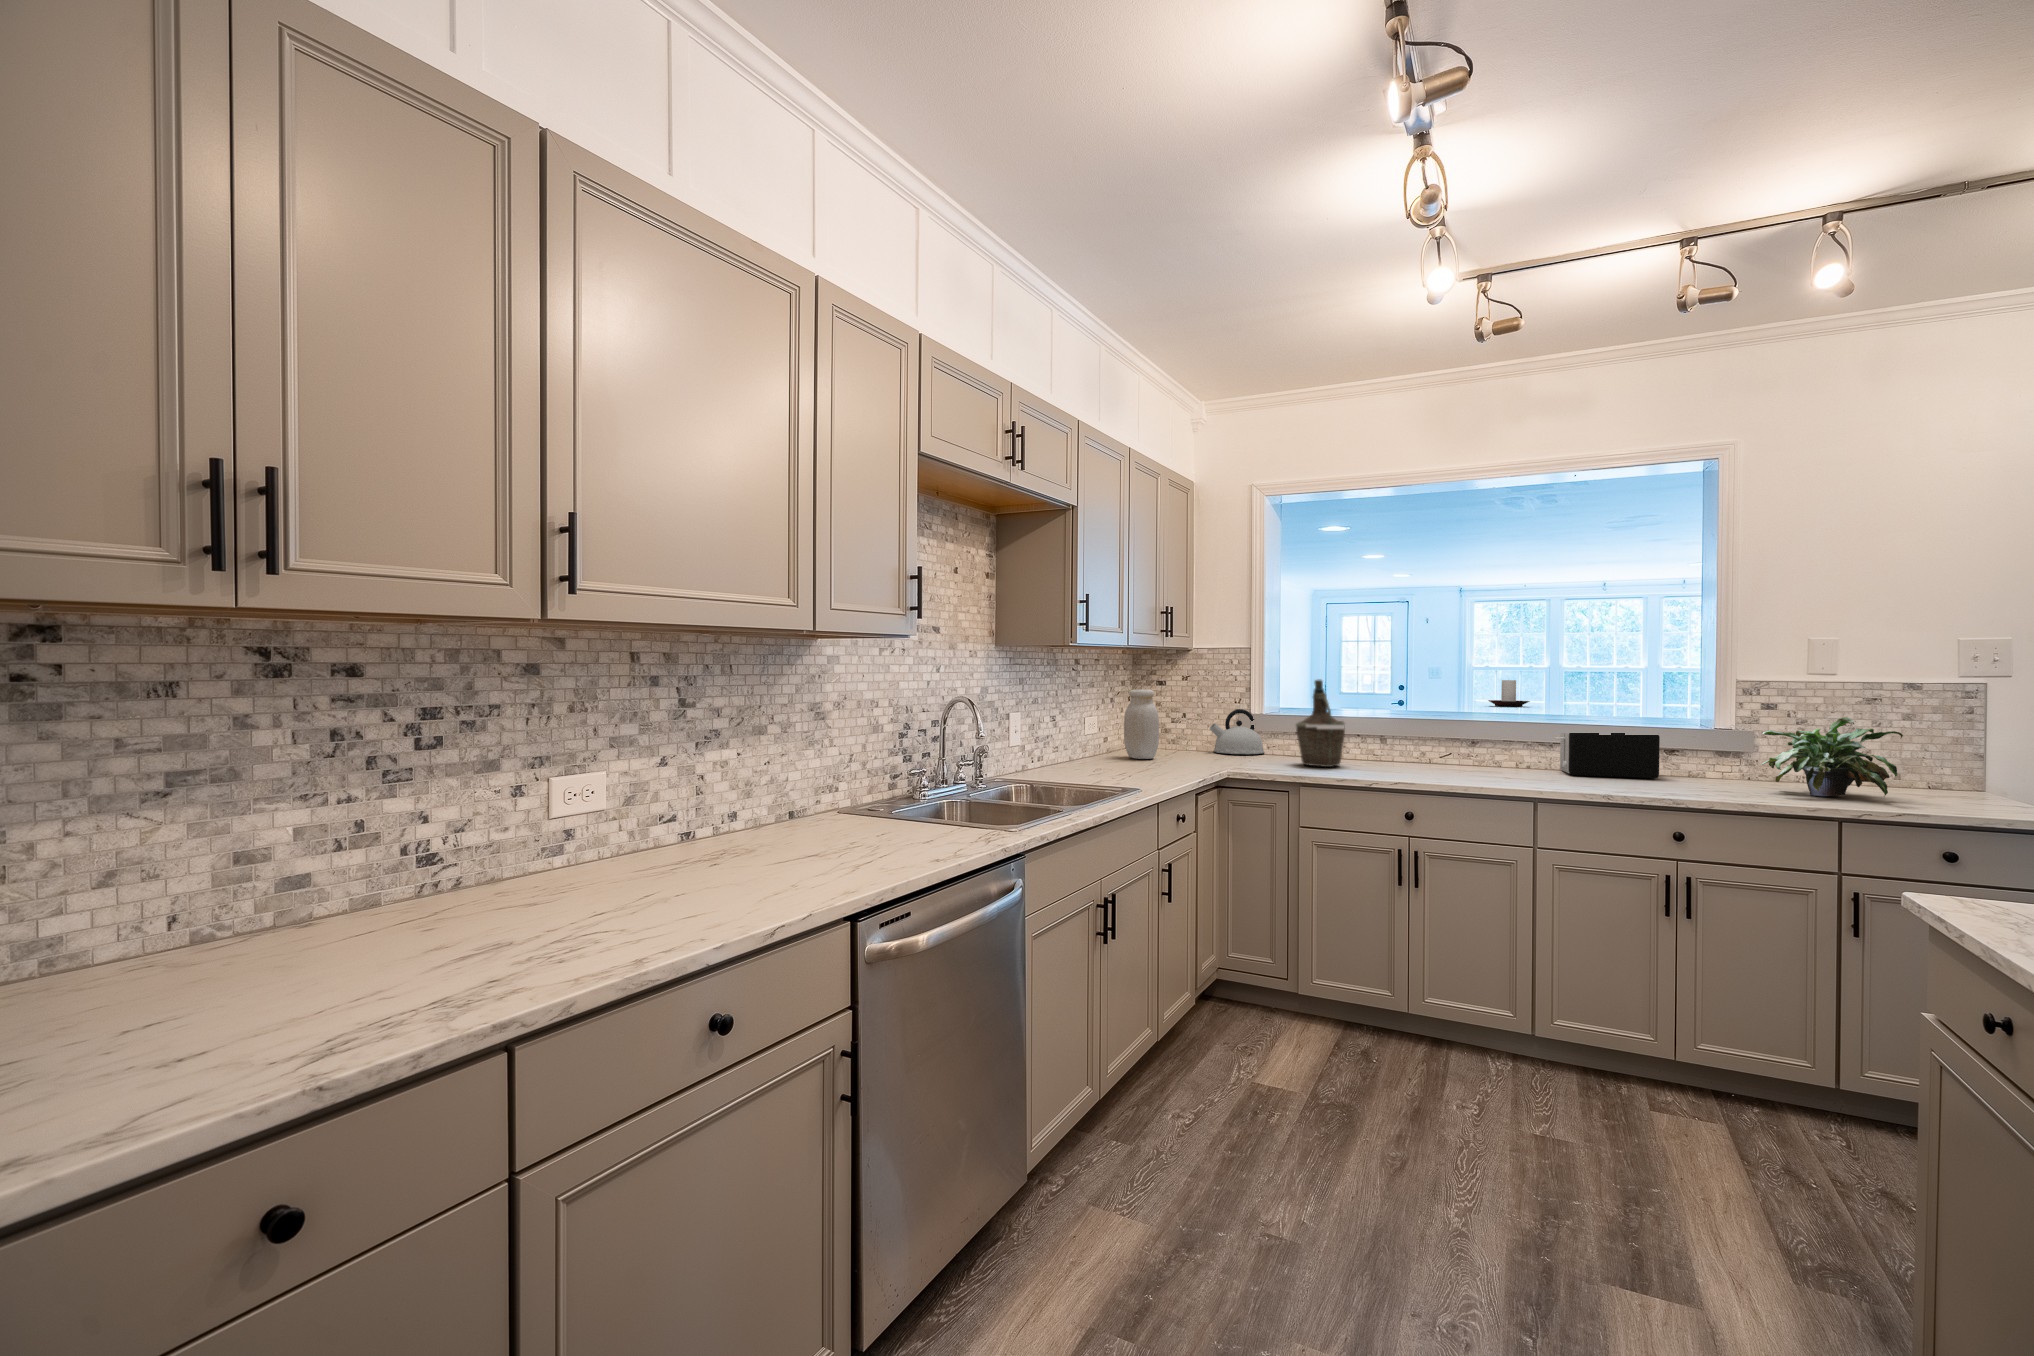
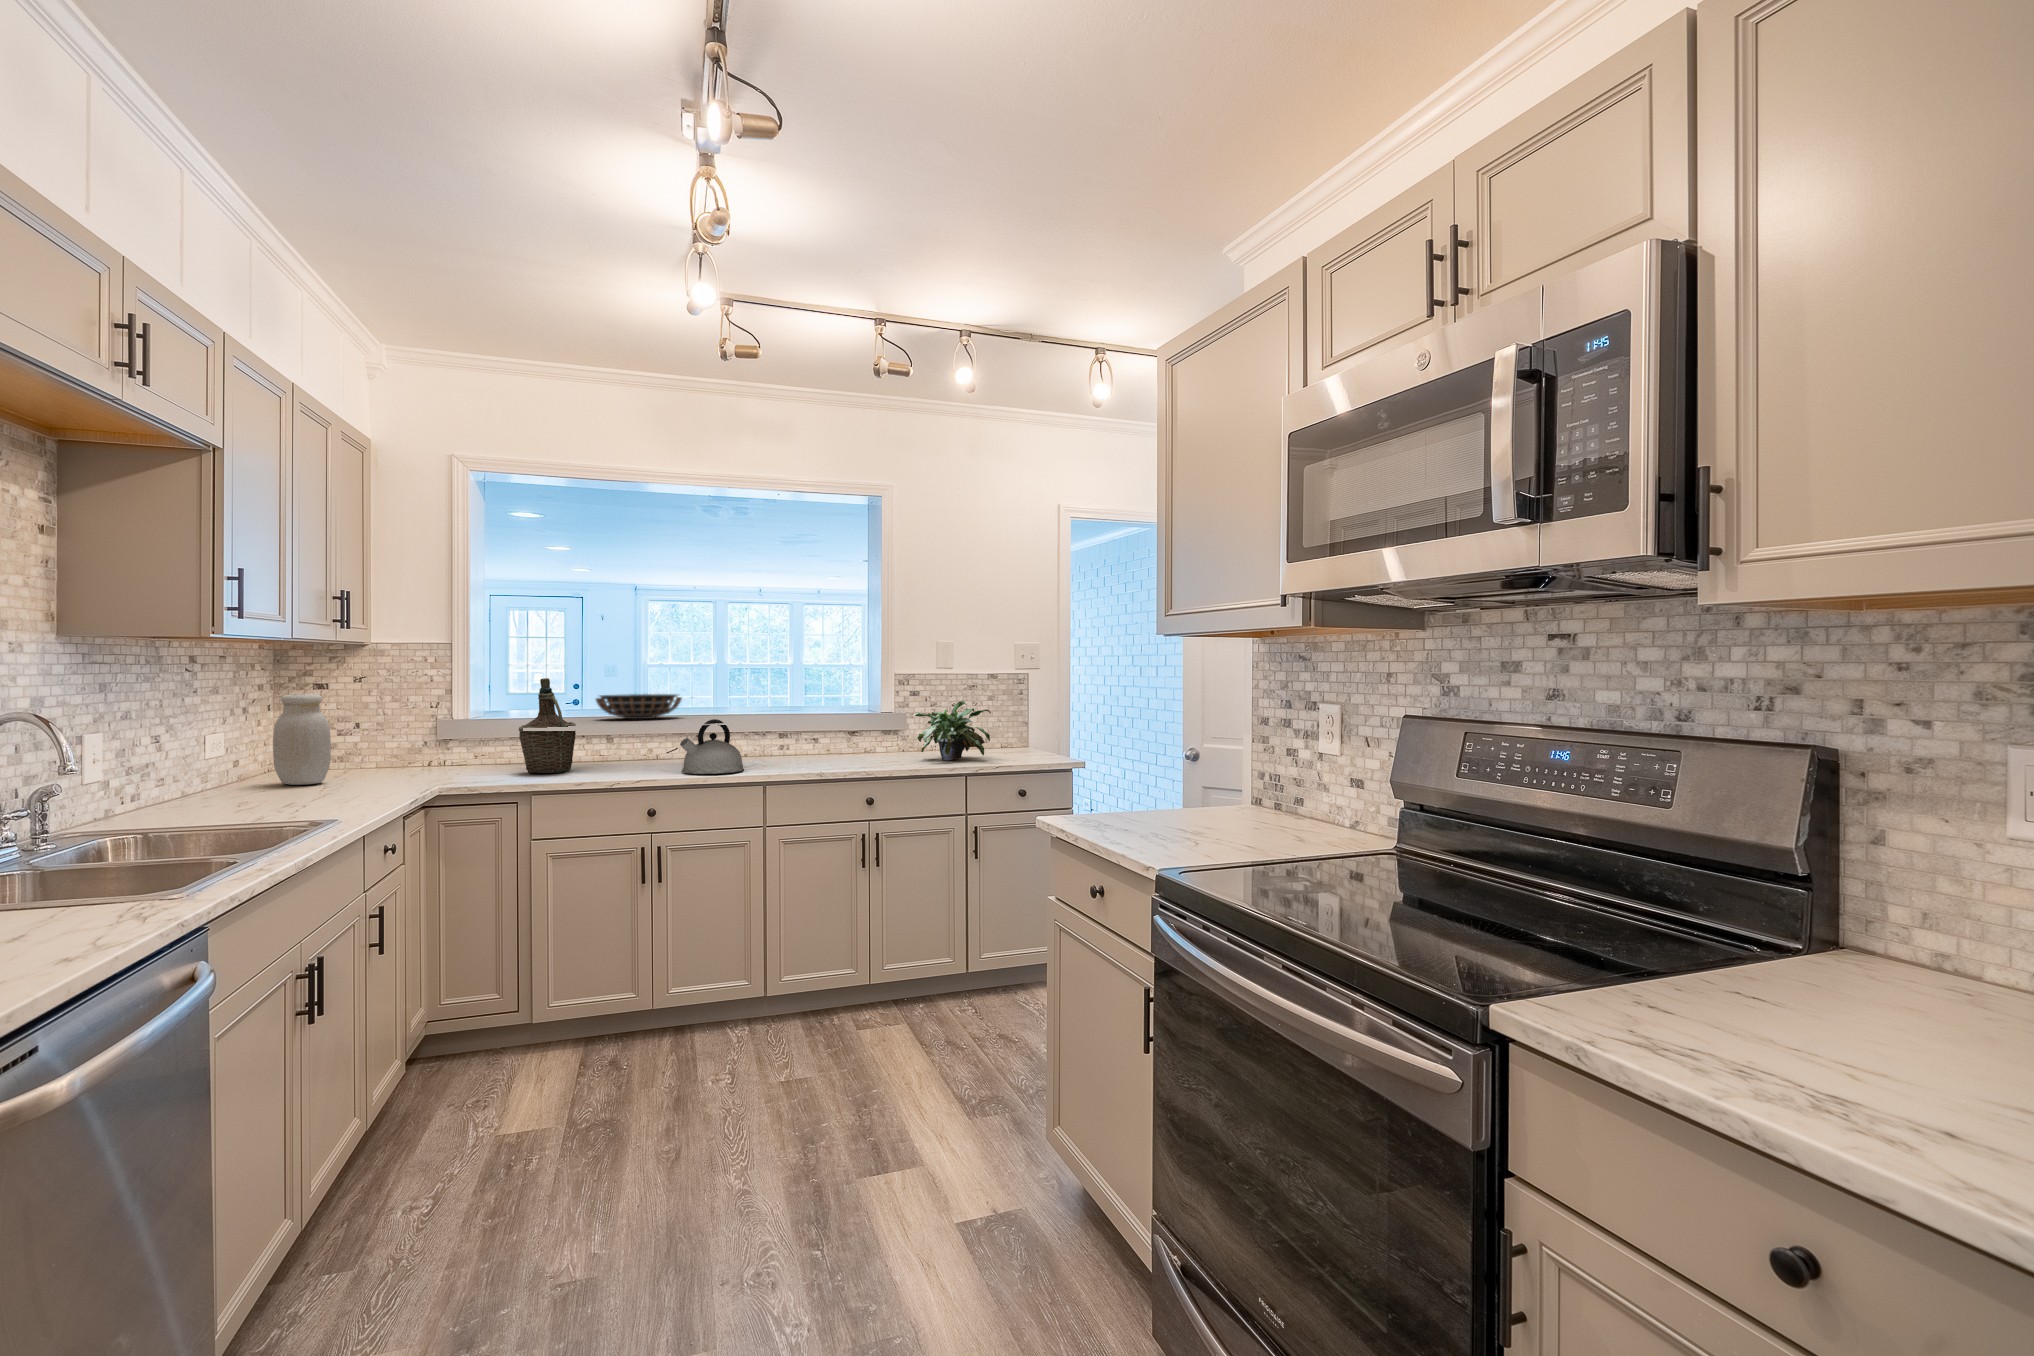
candle holder: present [1488,680,1530,707] -> none [683,674,721,701]
decorative bowl: none [1370,697,1458,722] -> present [596,694,682,719]
kettle: present [1210,709,1265,754] -> present [680,719,744,774]
toaster: present [1555,733,1660,778] -> none [769,717,846,760]

